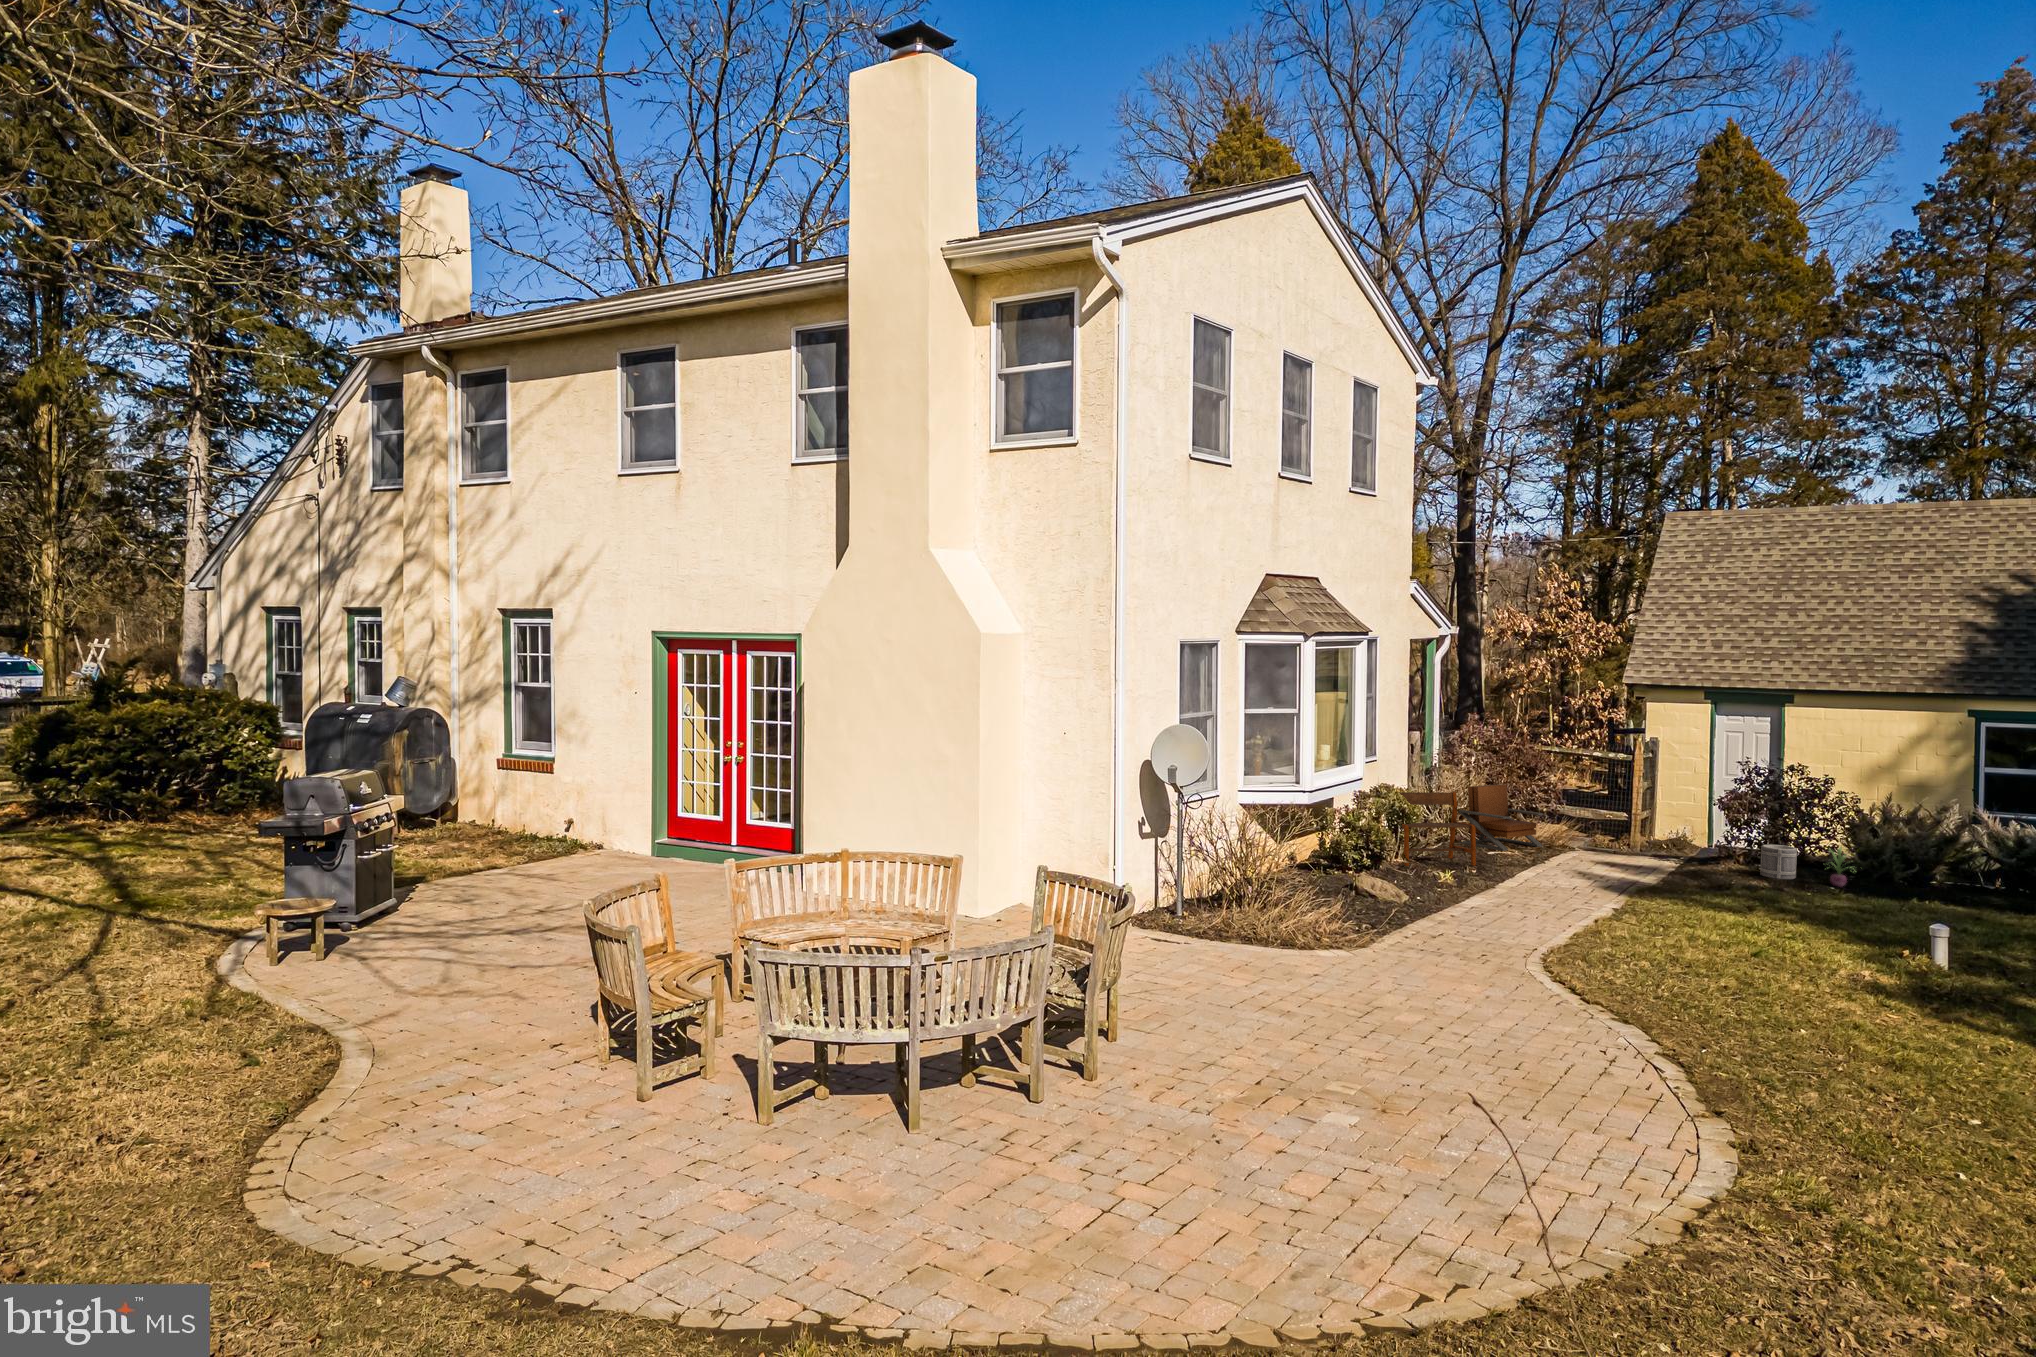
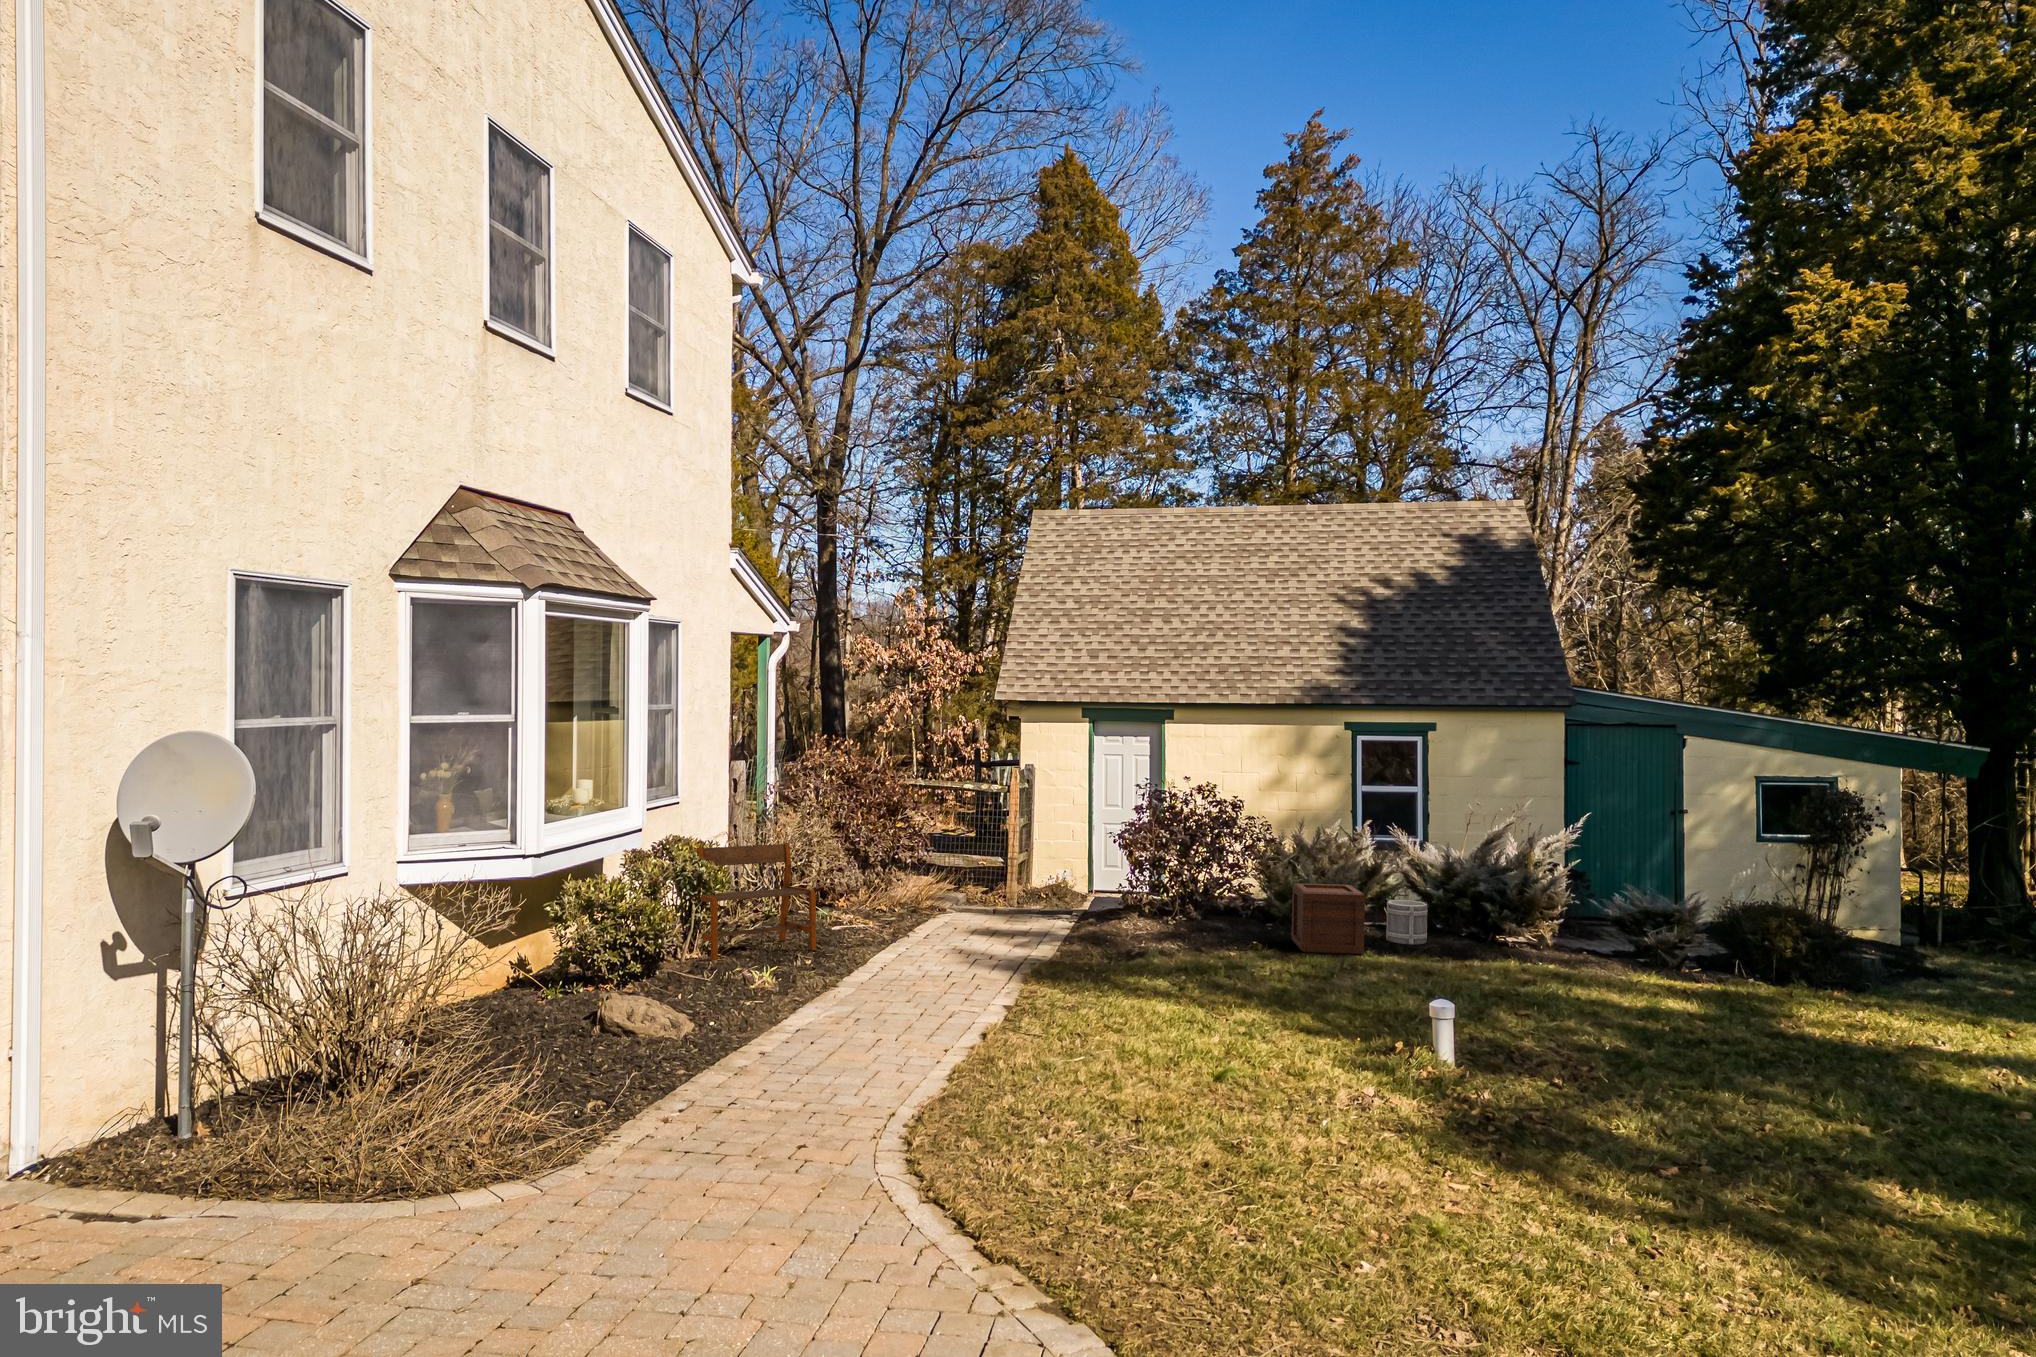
lounge chair: present [1458,784,1543,851] -> none [797,829,906,921]
bucket: present [1760,845,1797,879] -> present [1386,900,1428,945]
decorative plant: present [1830,847,1847,887] -> none [1221,886,1273,936]
wooden crate: none [1878,847,1944,907] -> present [1292,883,1365,954]

